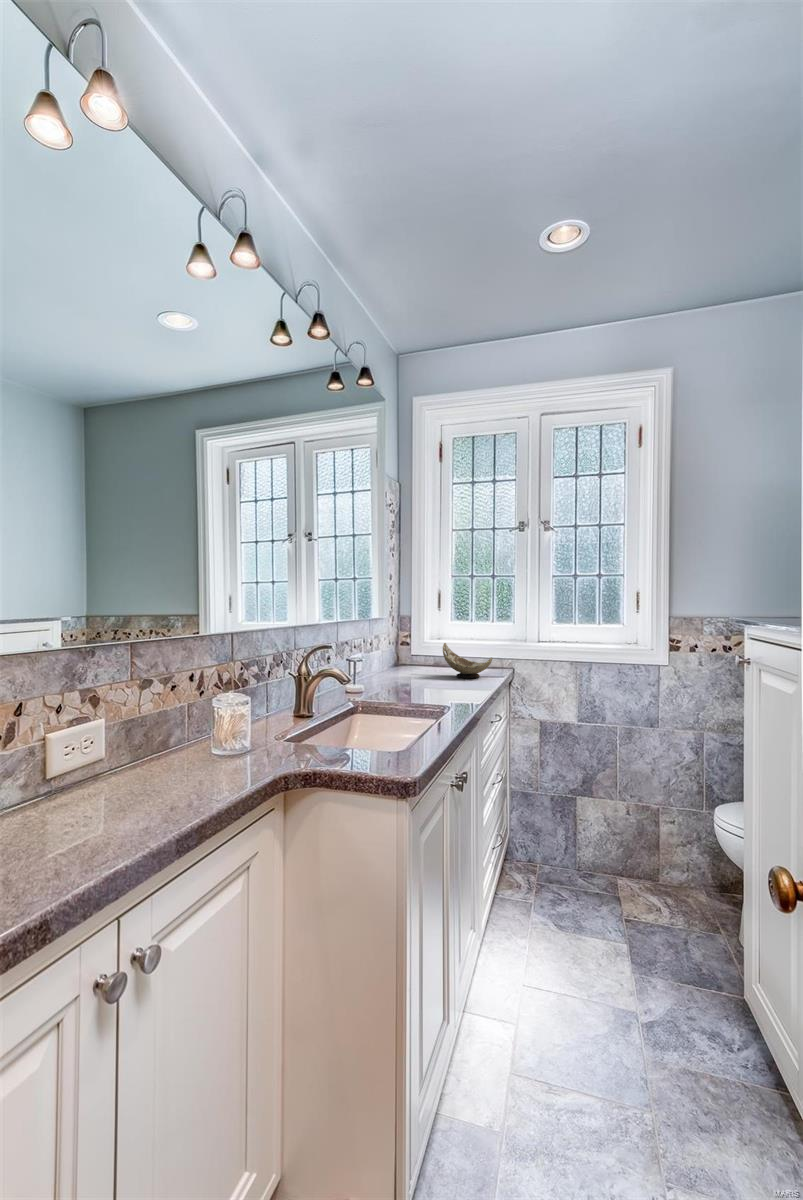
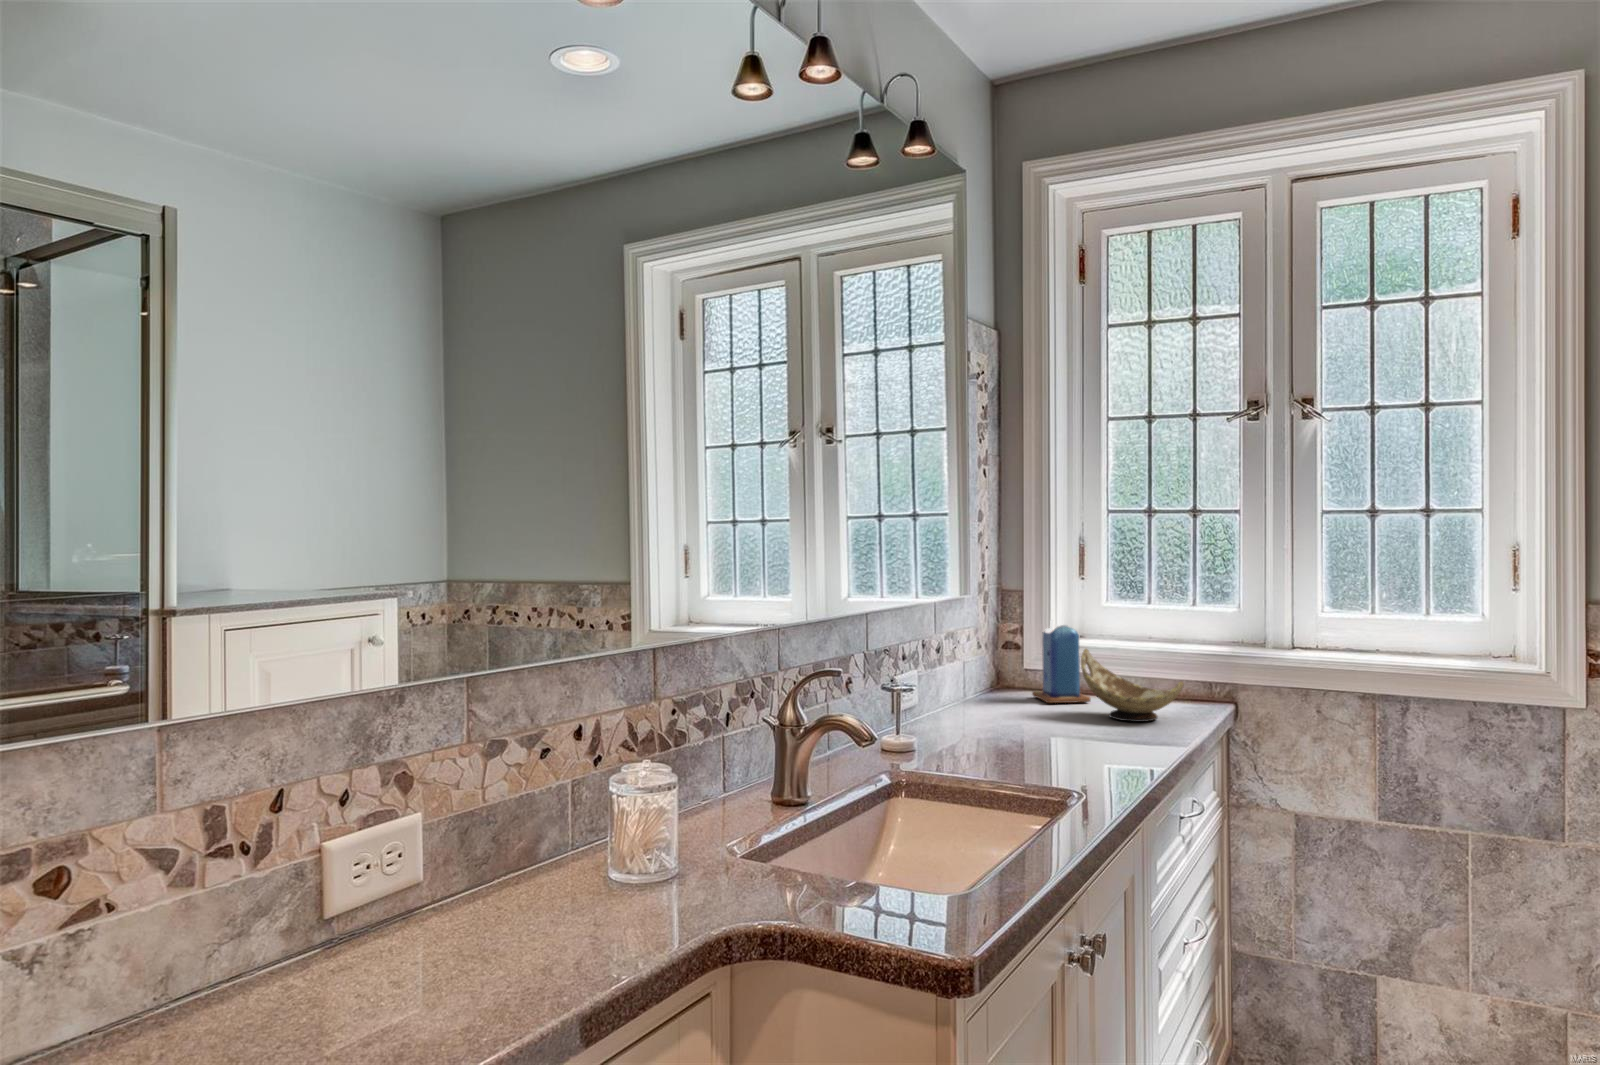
candle: none [416,629,446,672] -> present [1032,620,1090,703]

